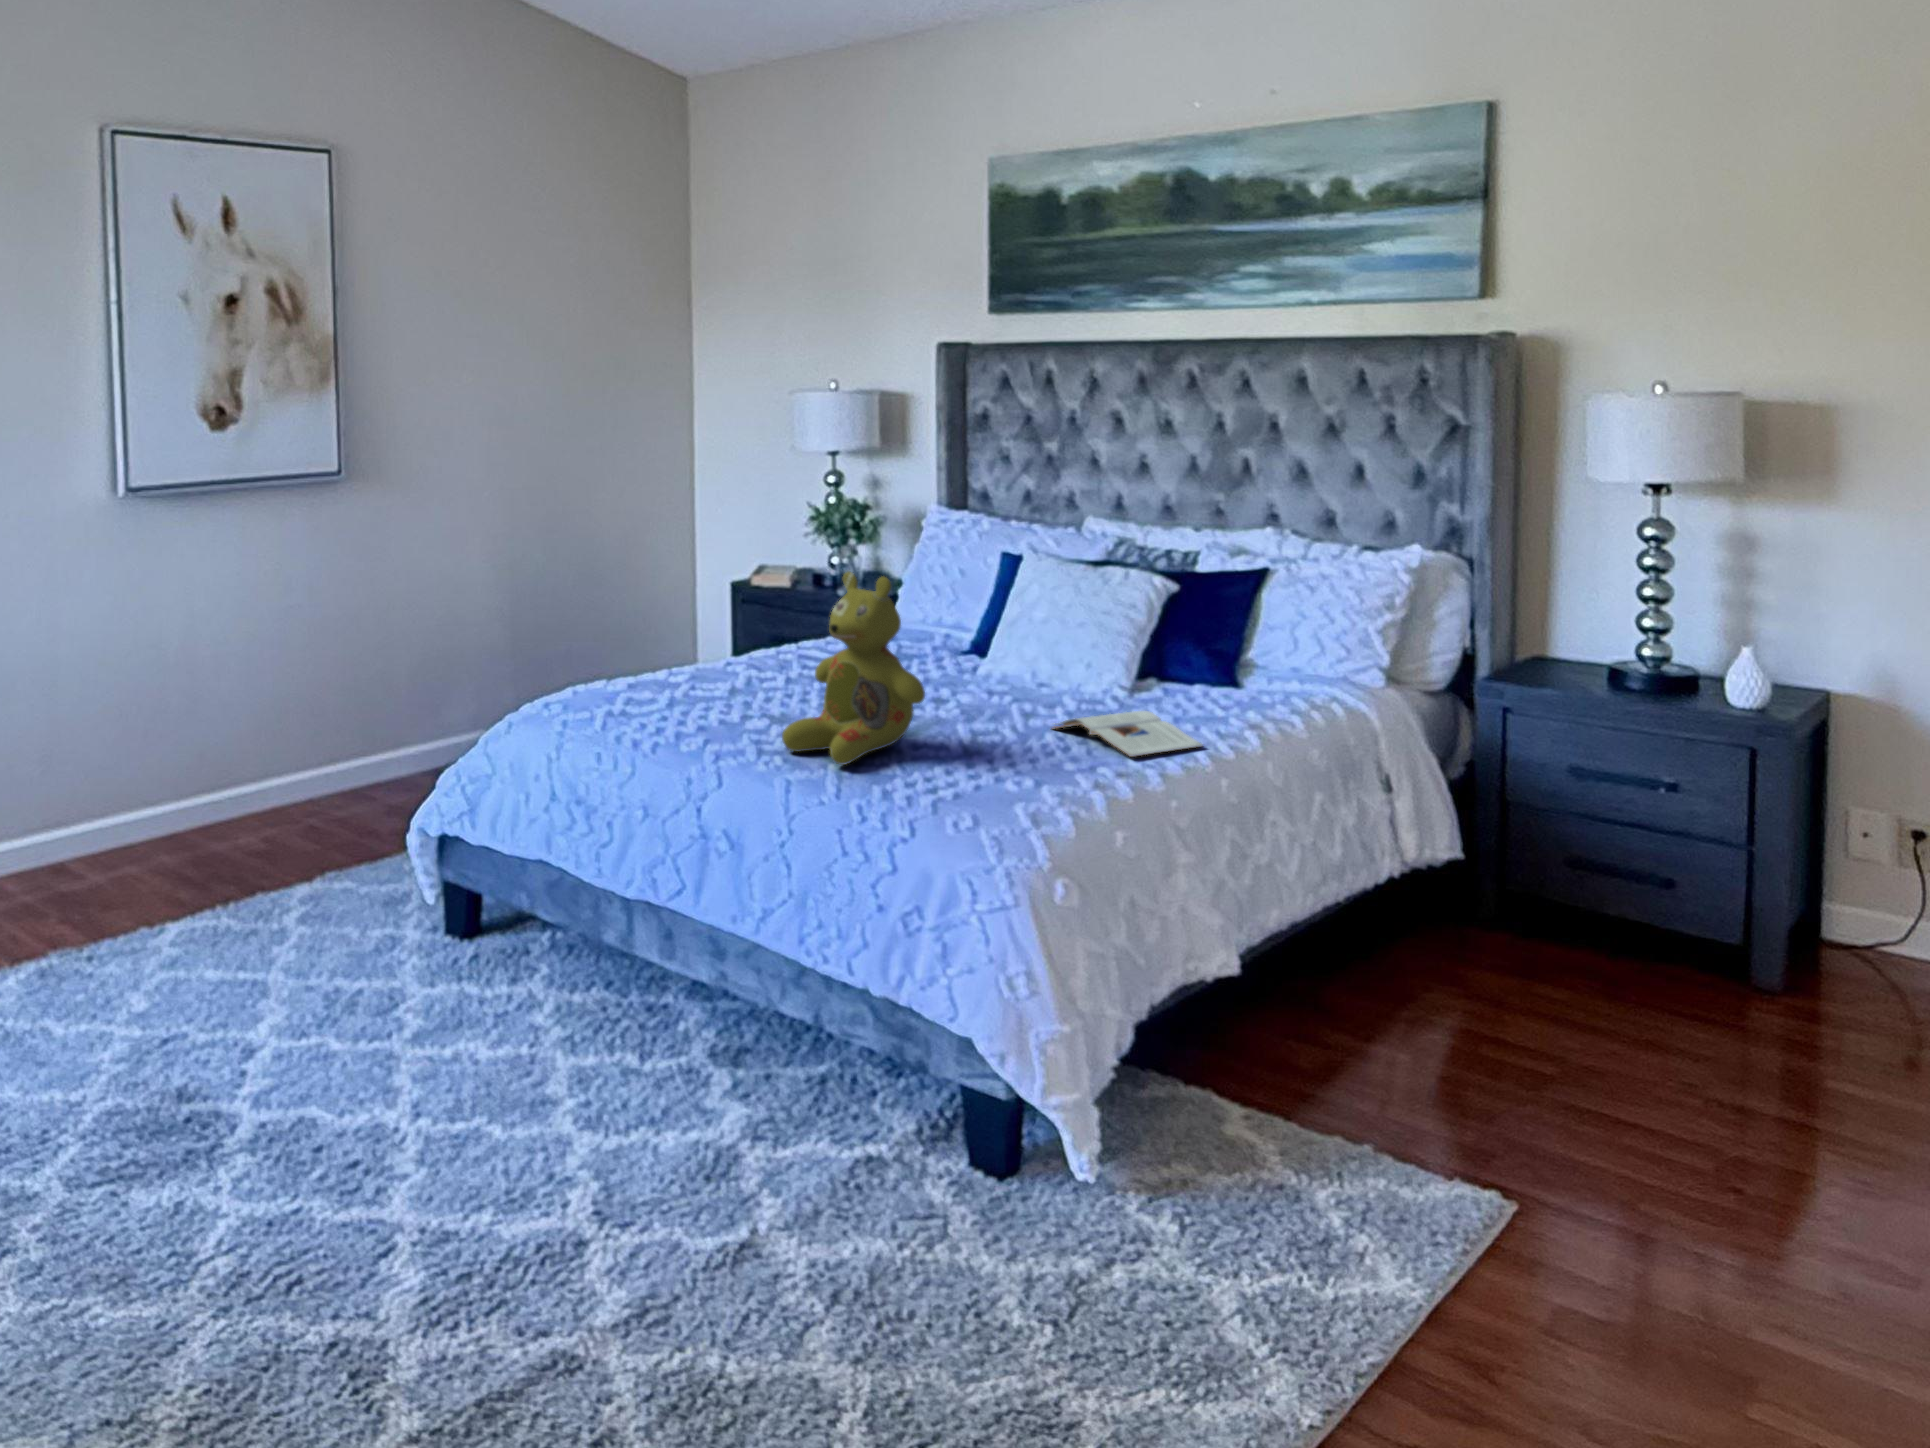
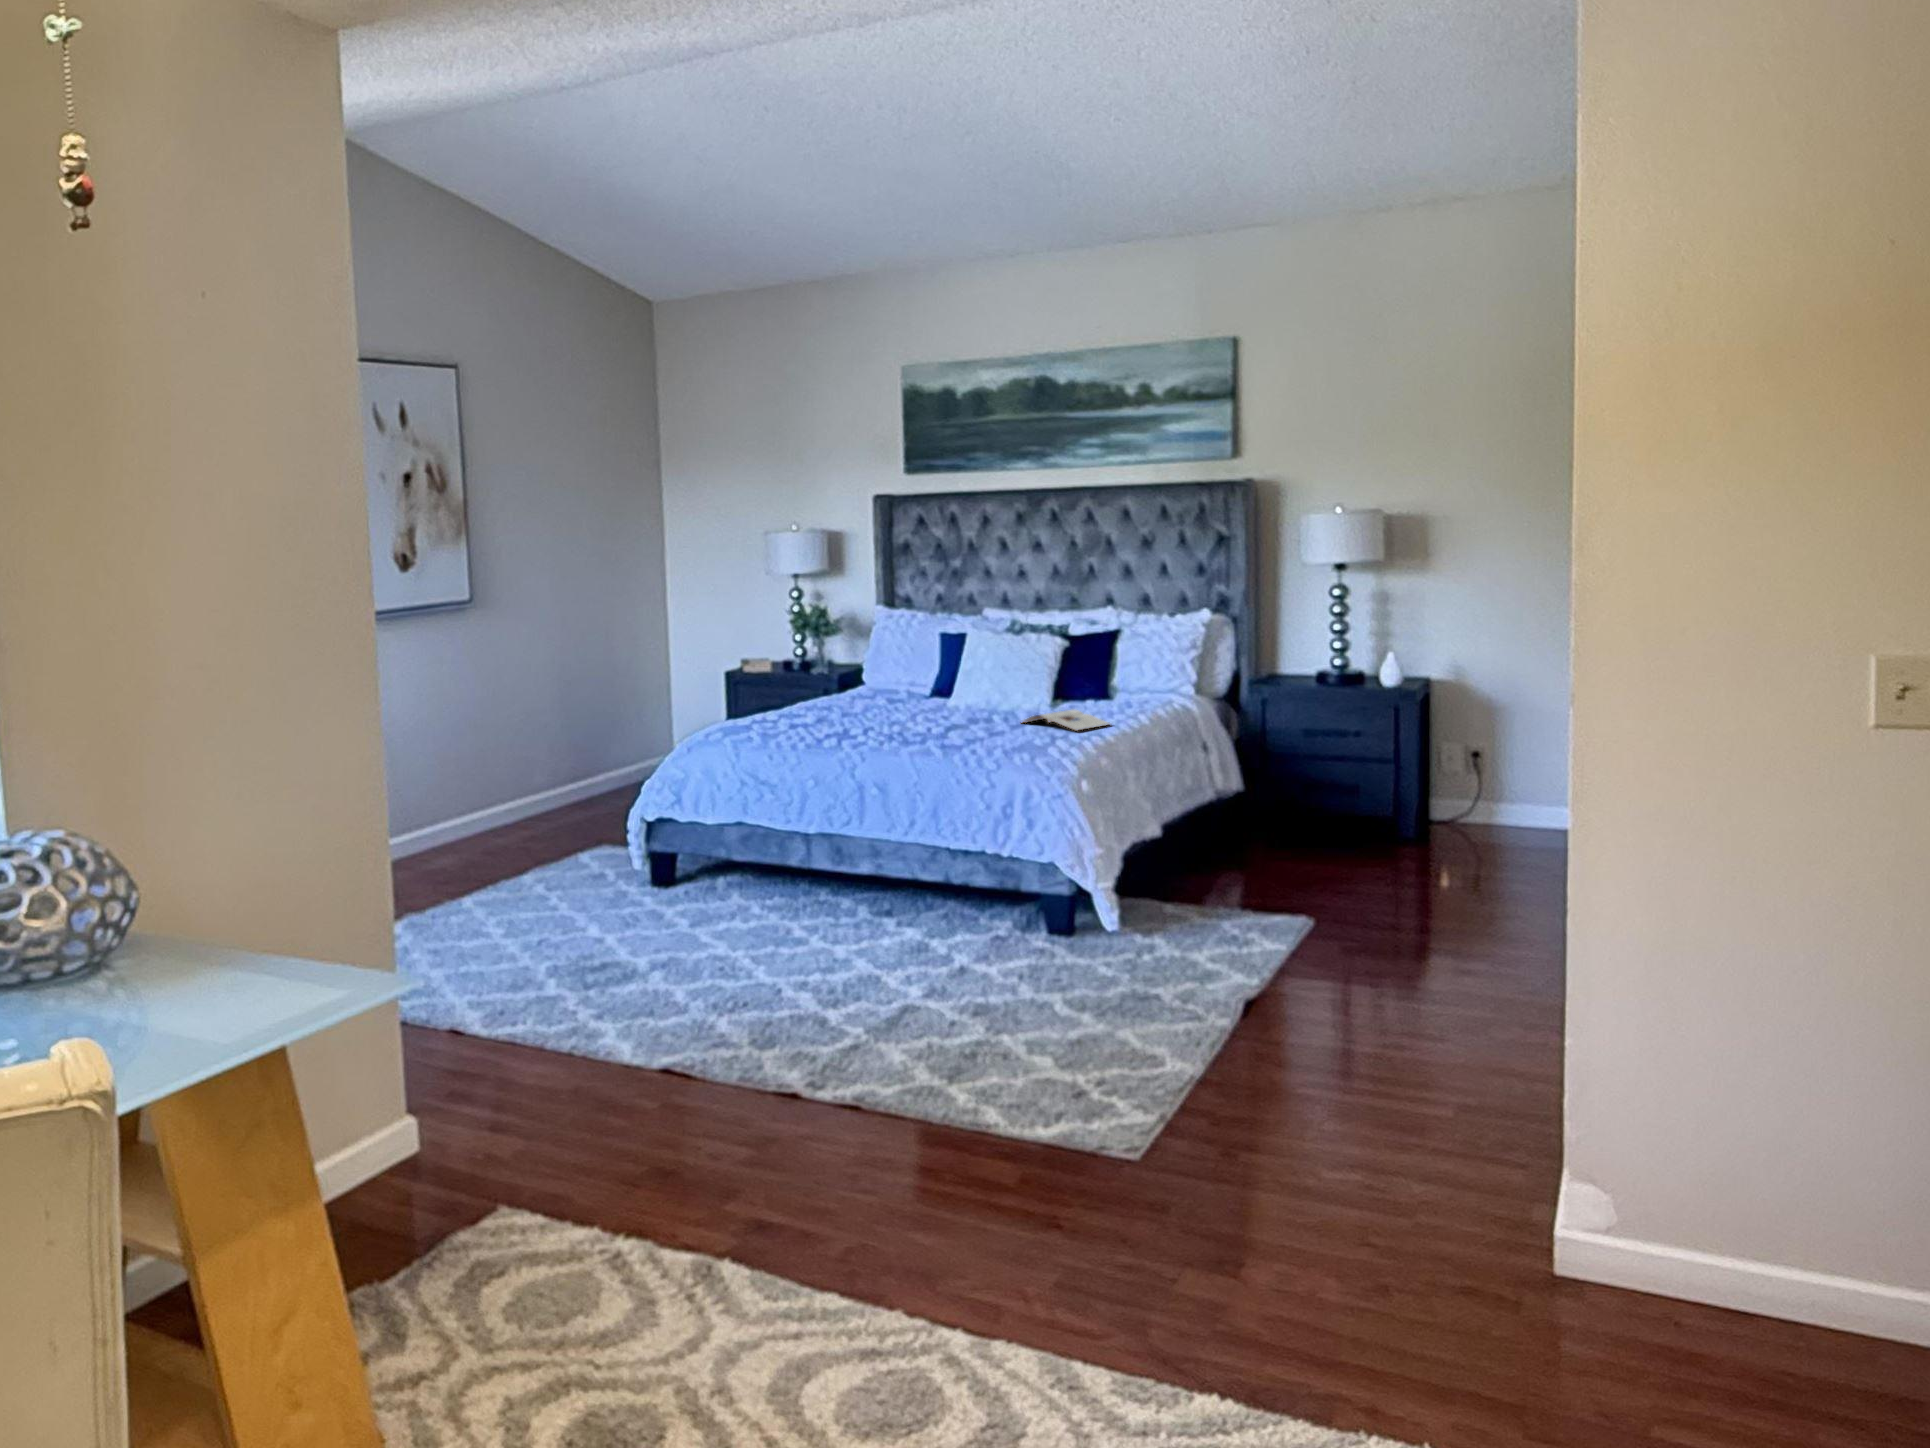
stuffed bear: present [782,572,925,765] -> none [876,633,962,745]

